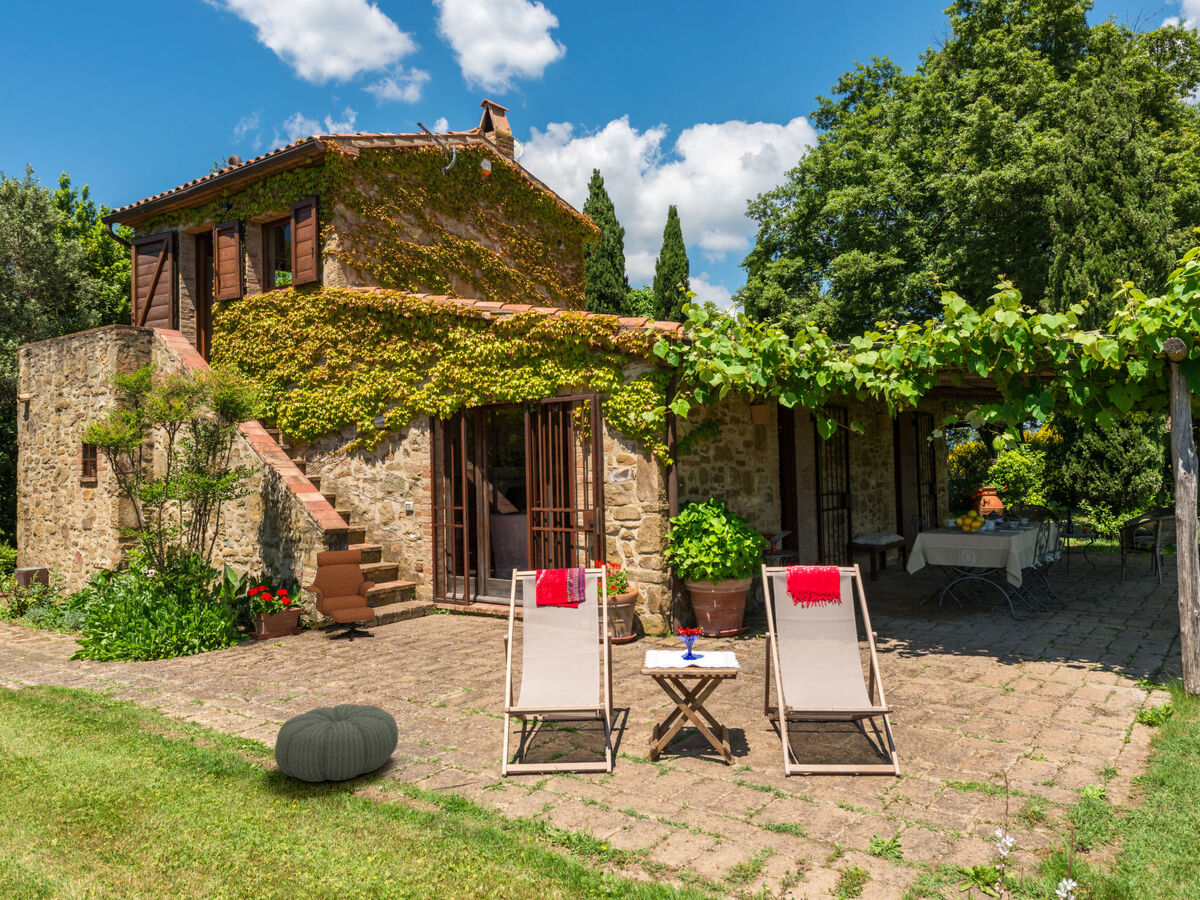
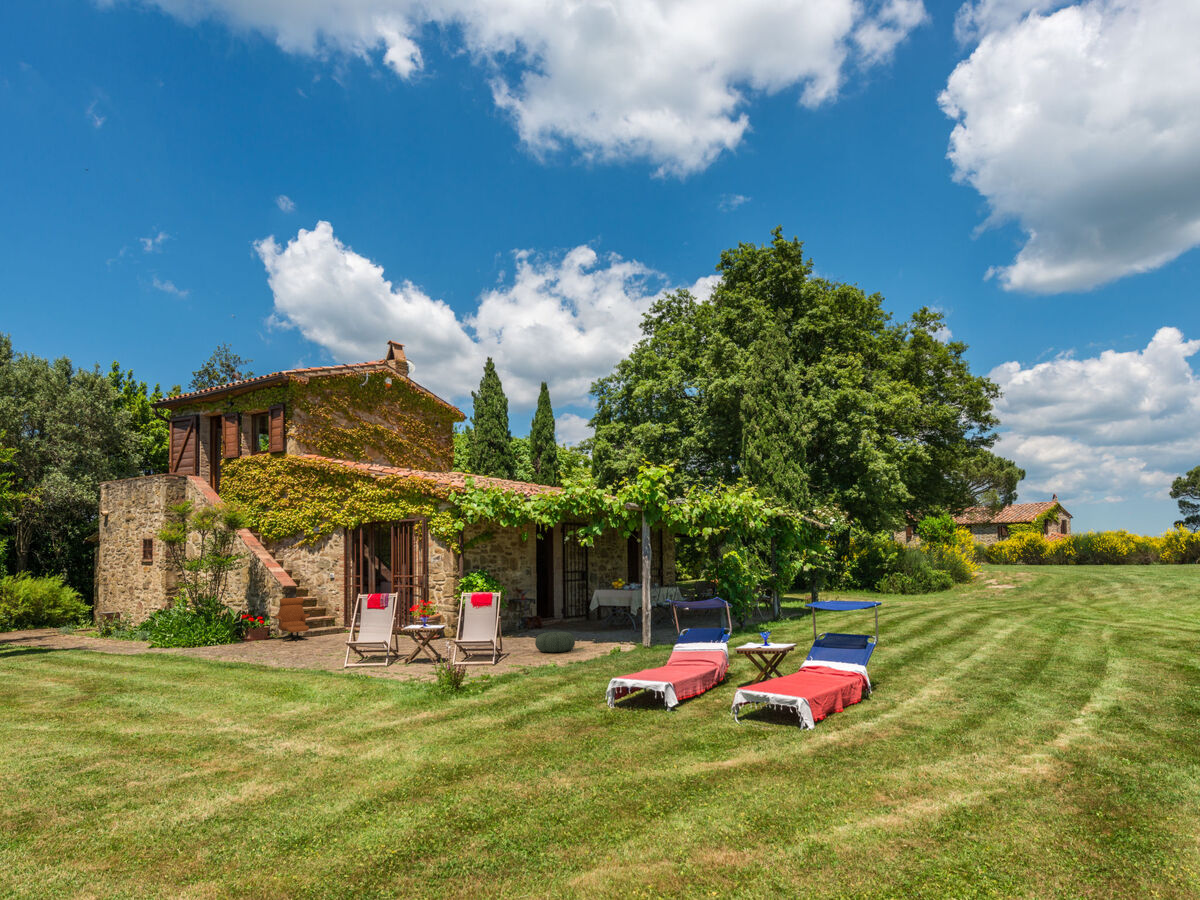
pouf: present [275,704,398,782] -> present [535,632,575,653]

